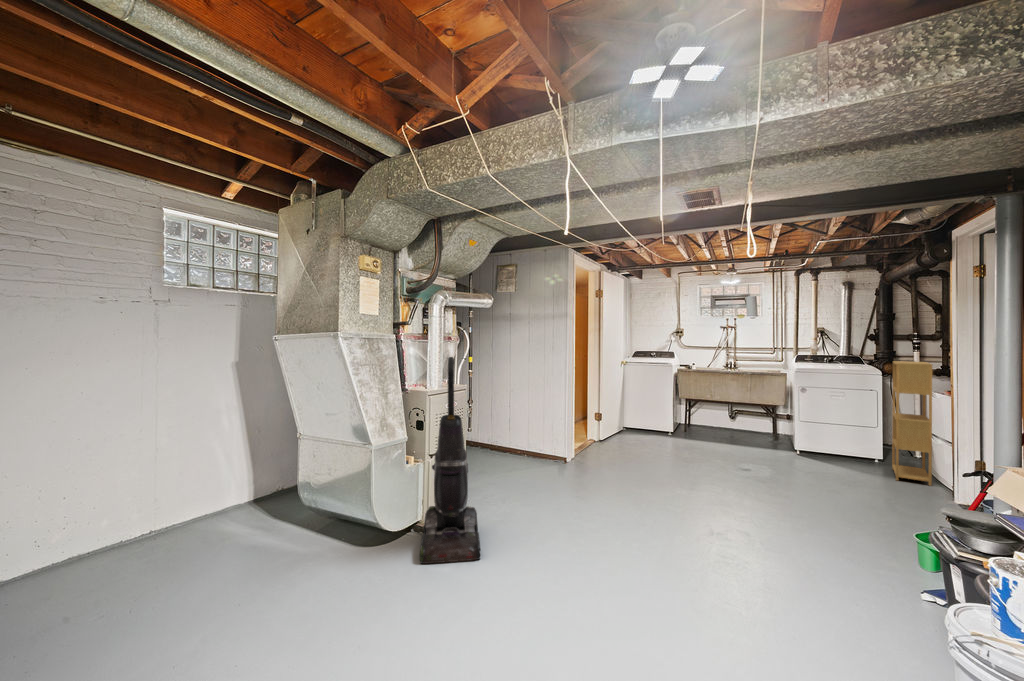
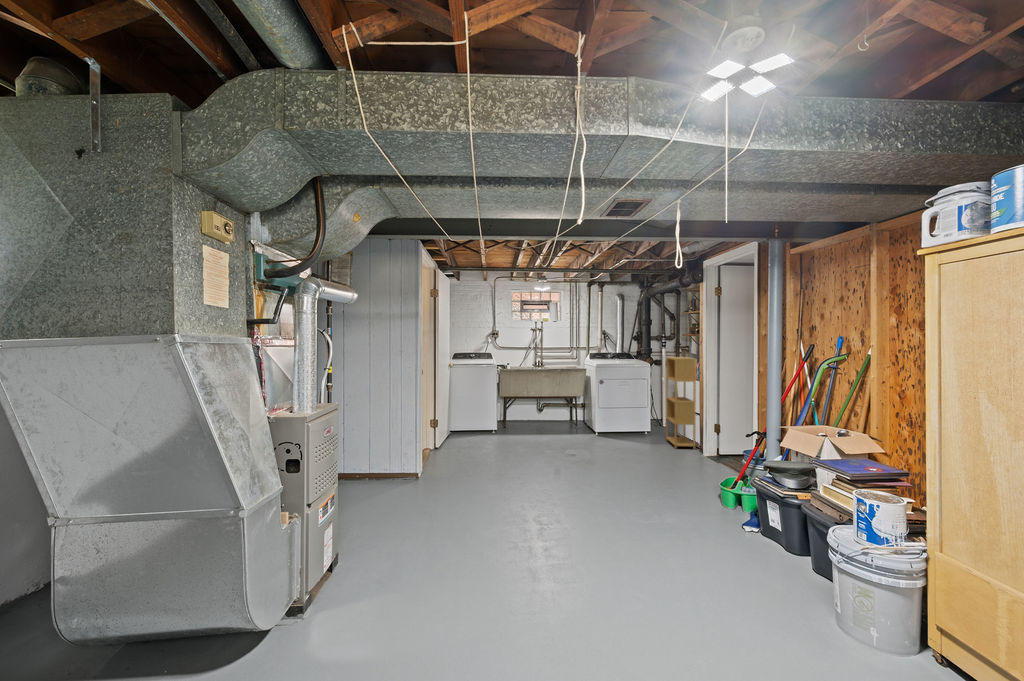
vacuum cleaner: present [420,357,480,564] -> none [310,366,418,664]

